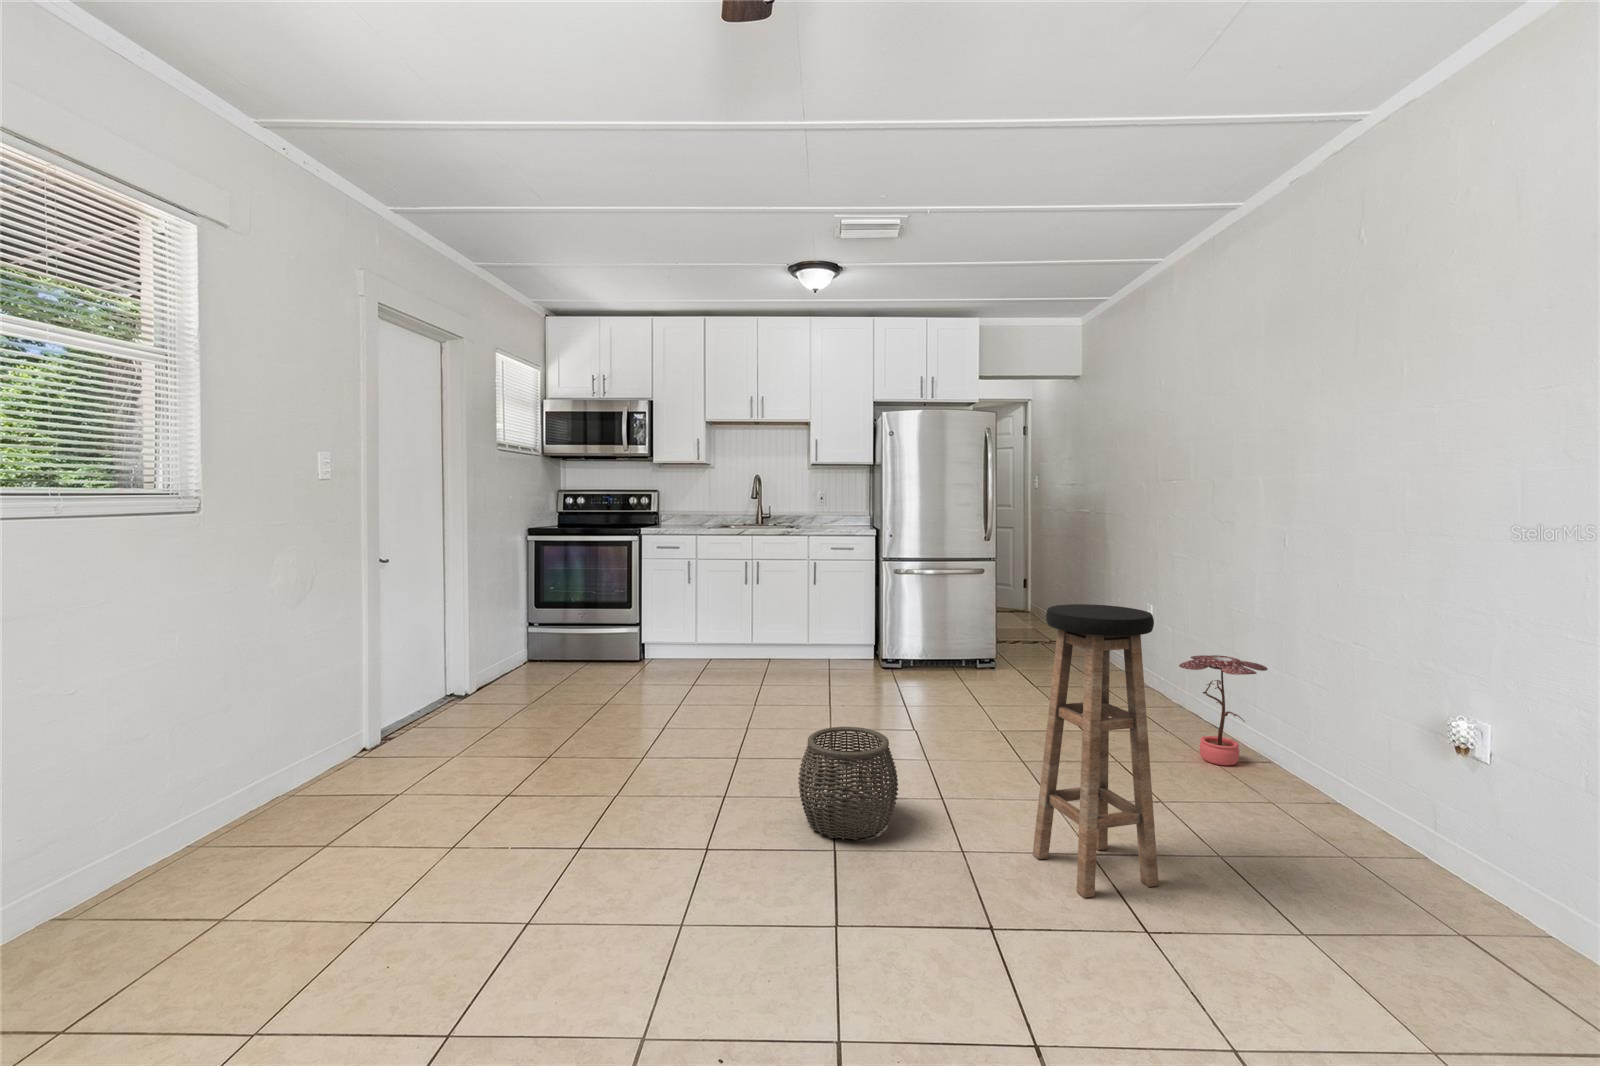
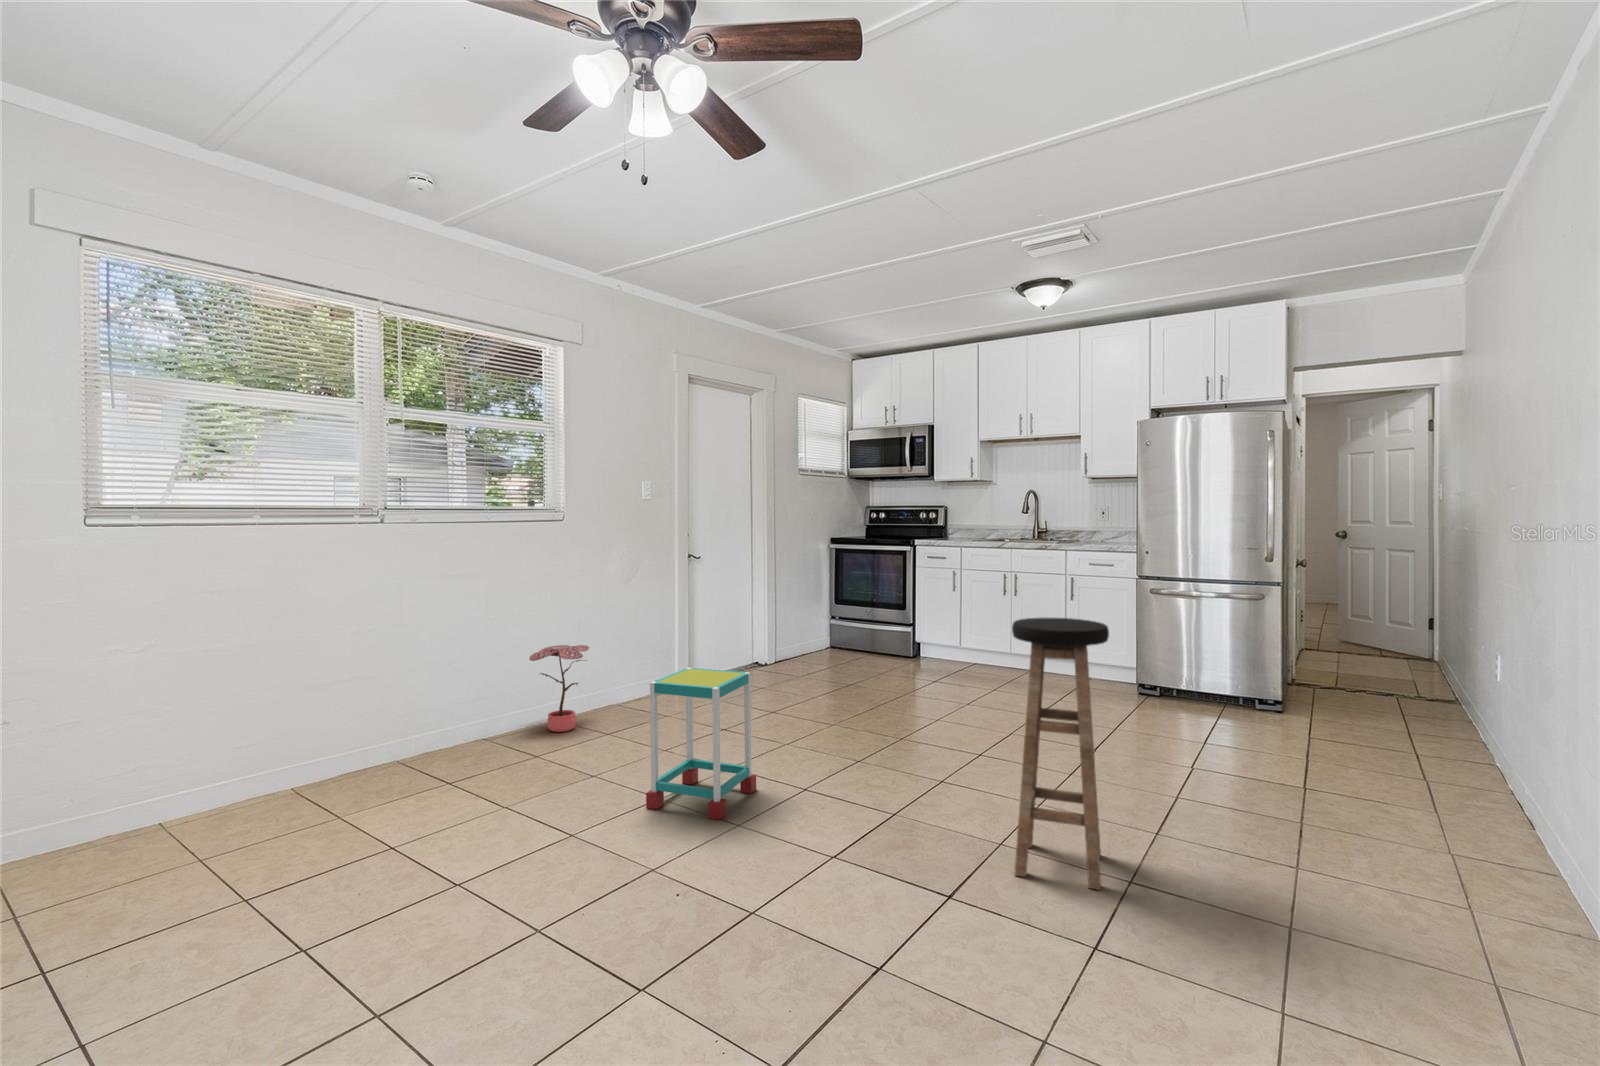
potted plant: present [1179,655,1268,765] -> present [529,645,589,732]
side table: none [560,720,699,977] -> present [646,668,756,820]
woven basket: present [798,727,898,840] -> none [866,709,950,799]

